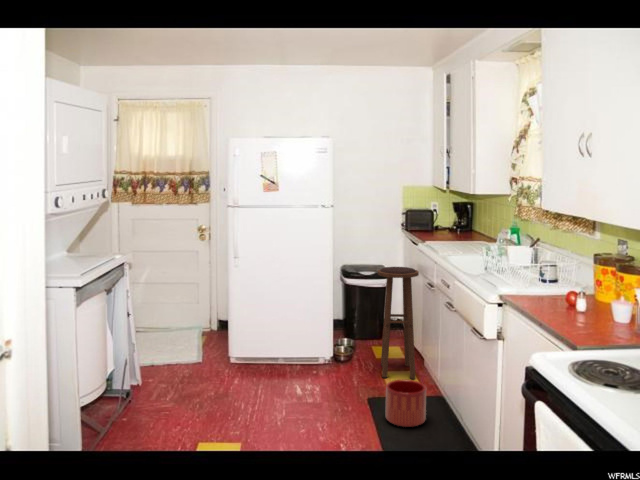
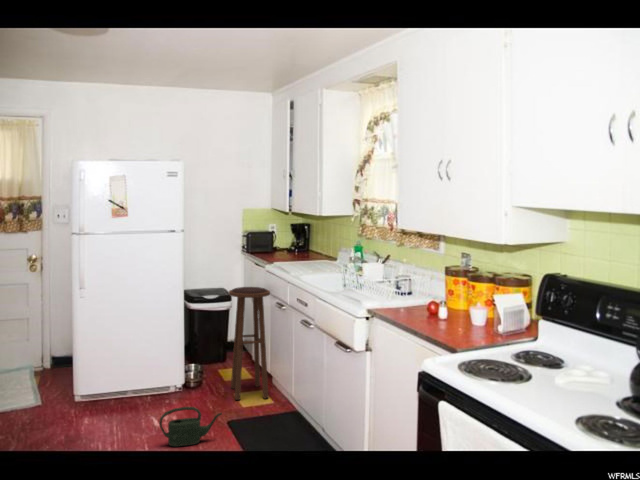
watering can: none [302,379,361,416] -> present [159,407,222,446]
planter: present [386,379,426,427] -> none [248,399,288,446]

